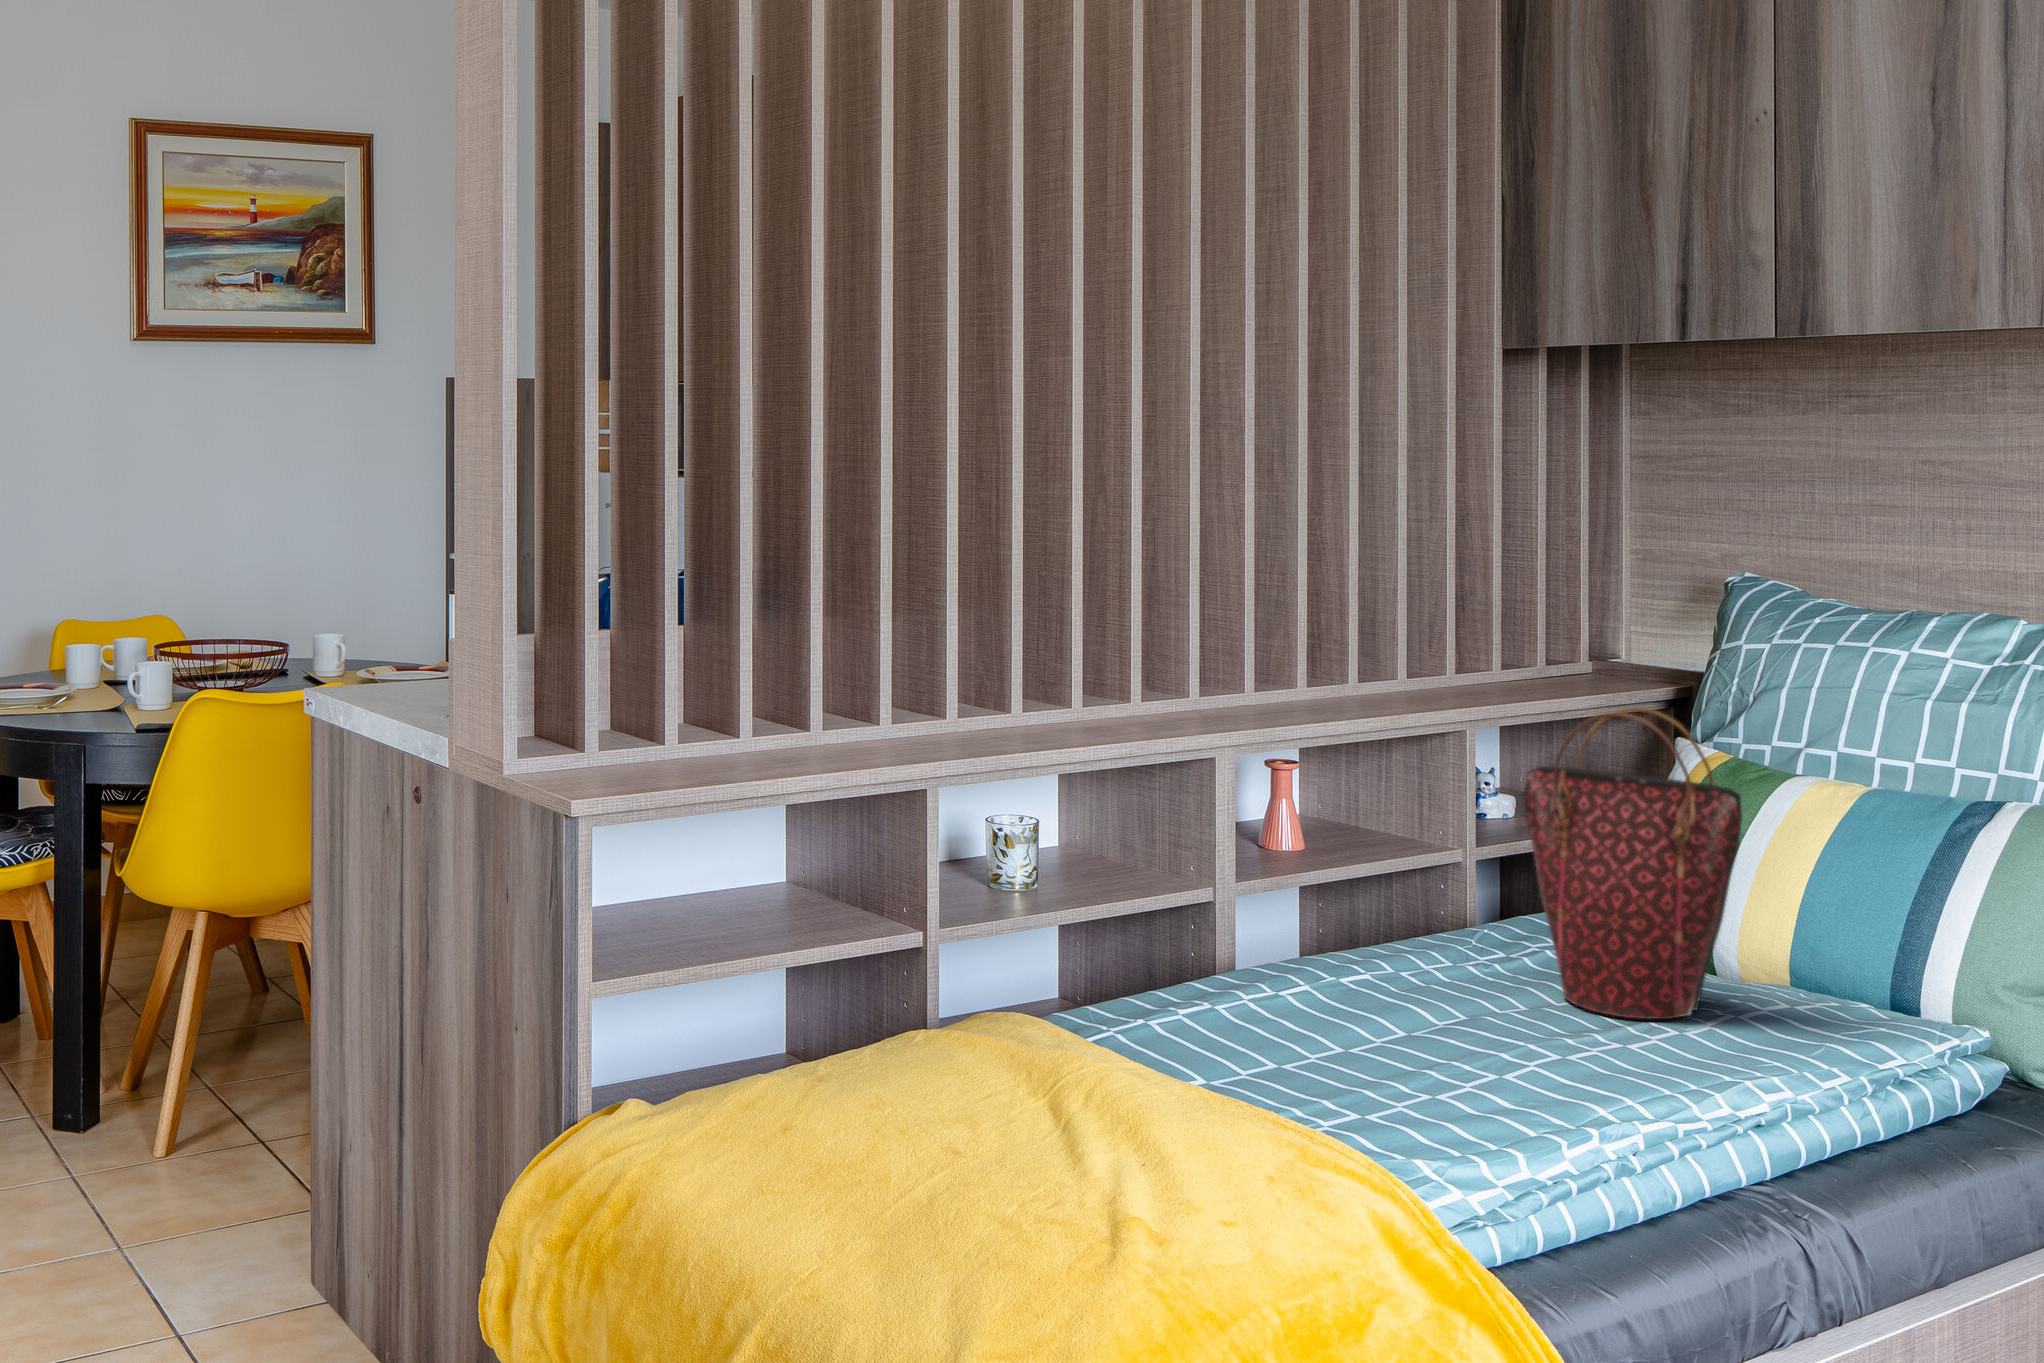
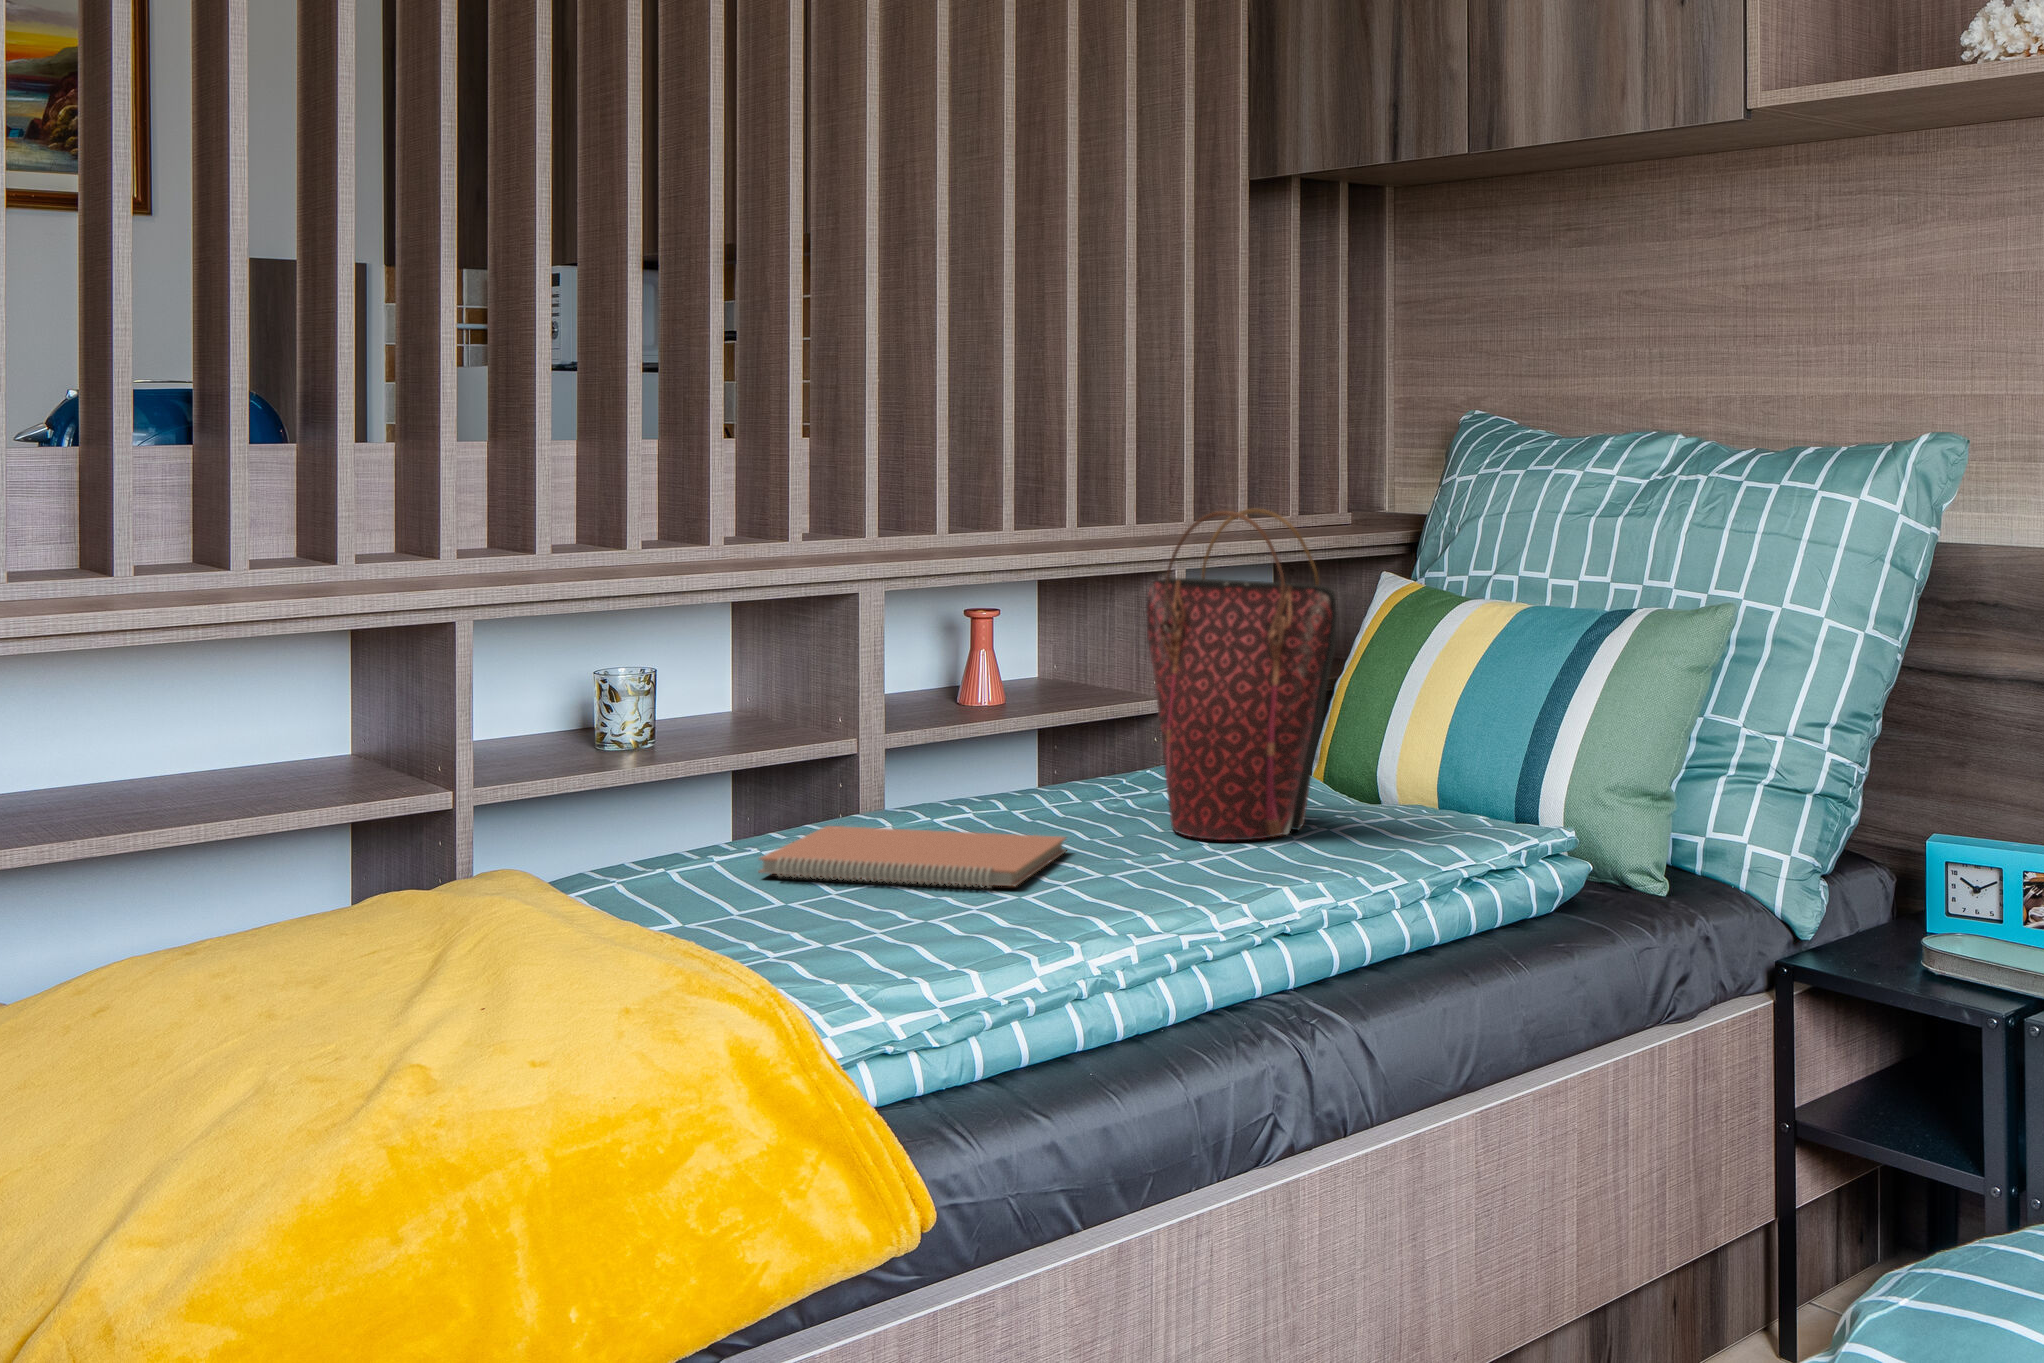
notebook: none [1223,978,1486,1060] -> present [759,826,1066,888]

